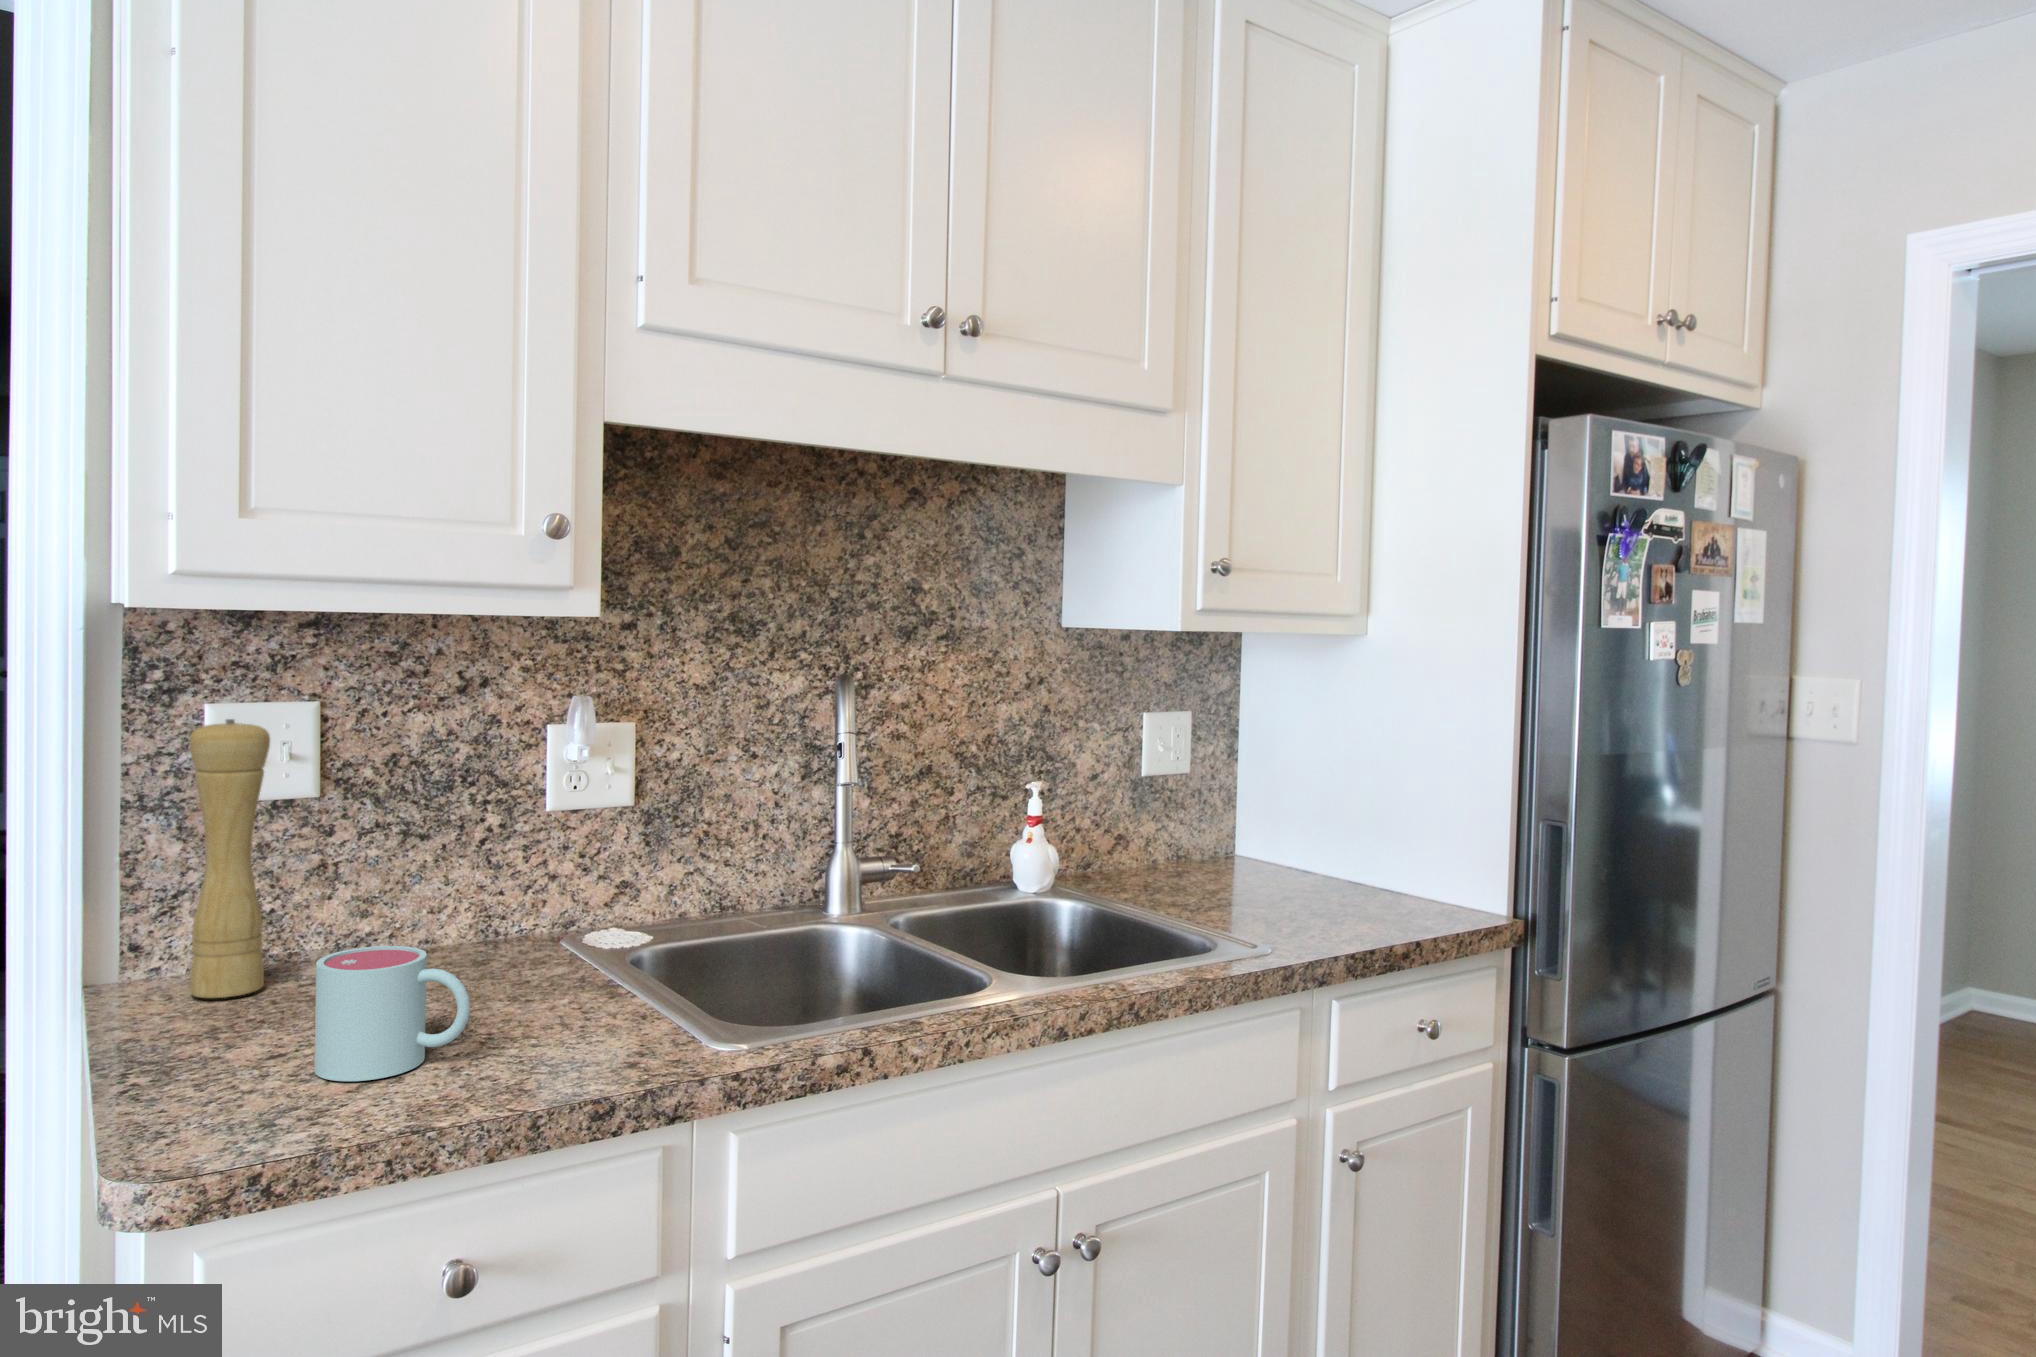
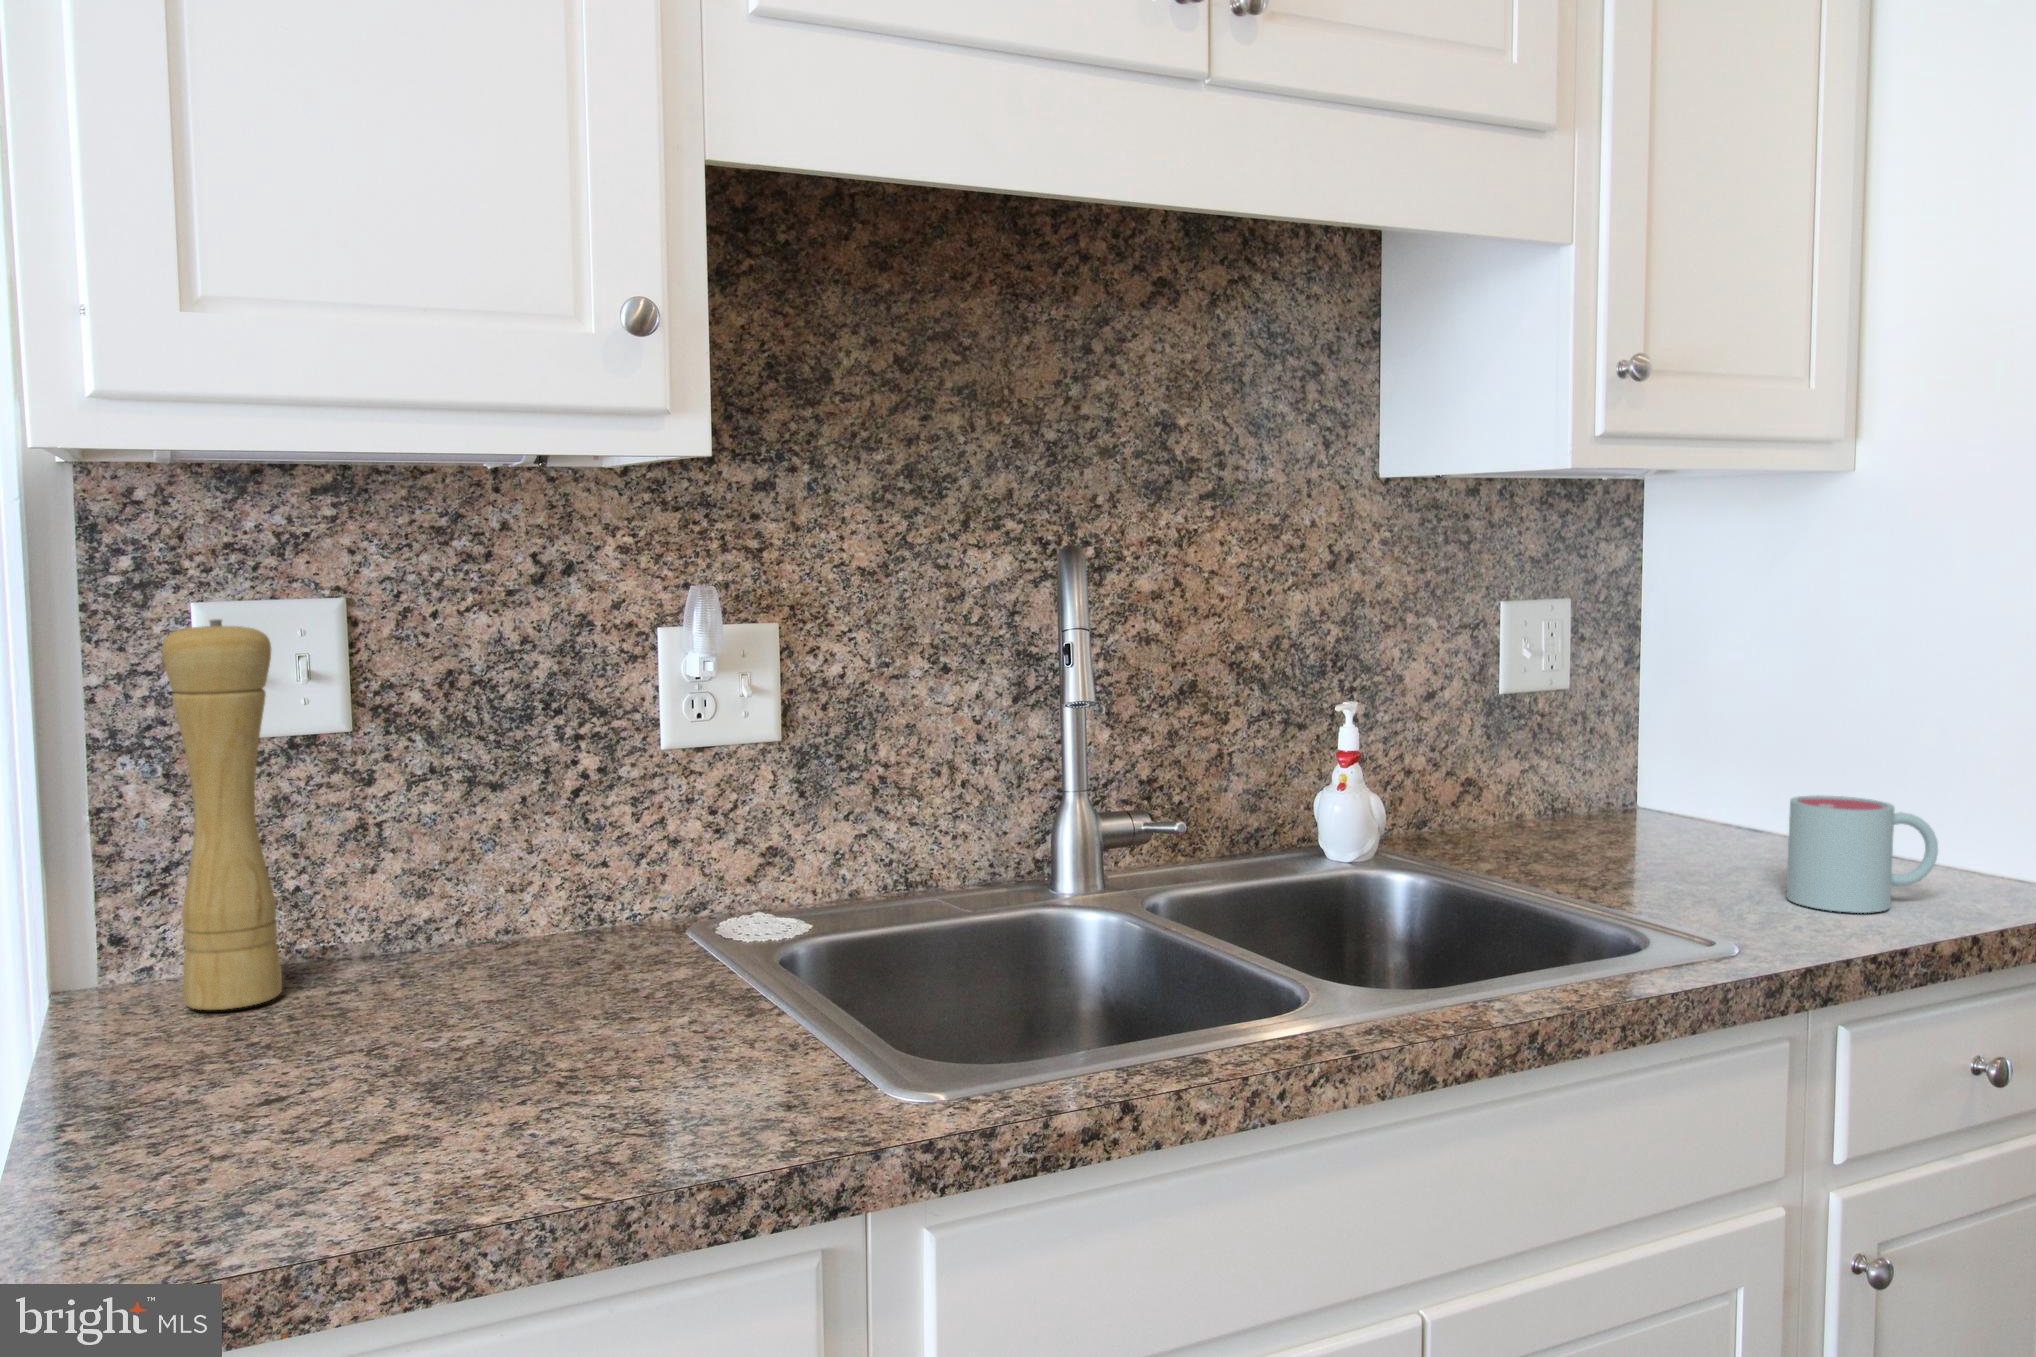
mug: present [315,946,470,1081] -> present [1787,795,1938,913]

